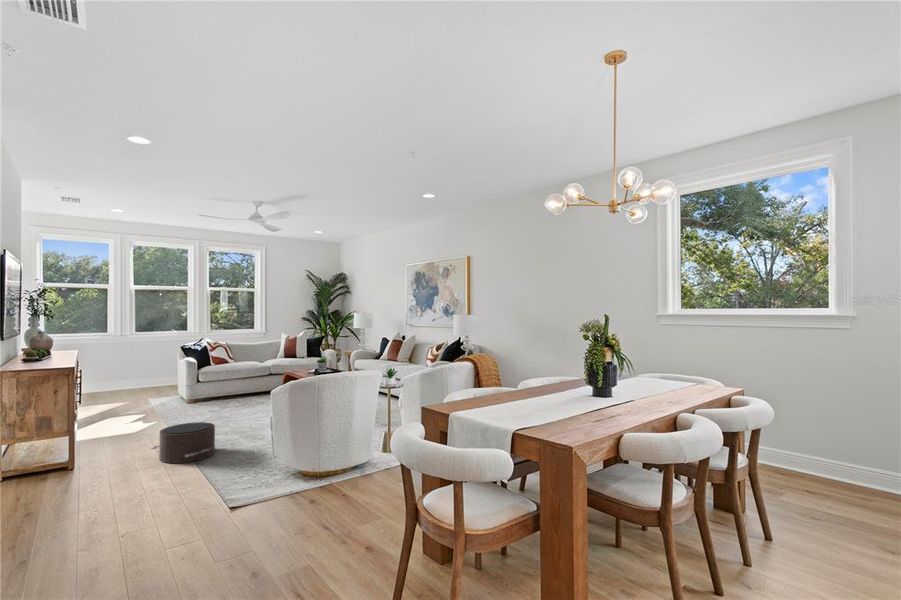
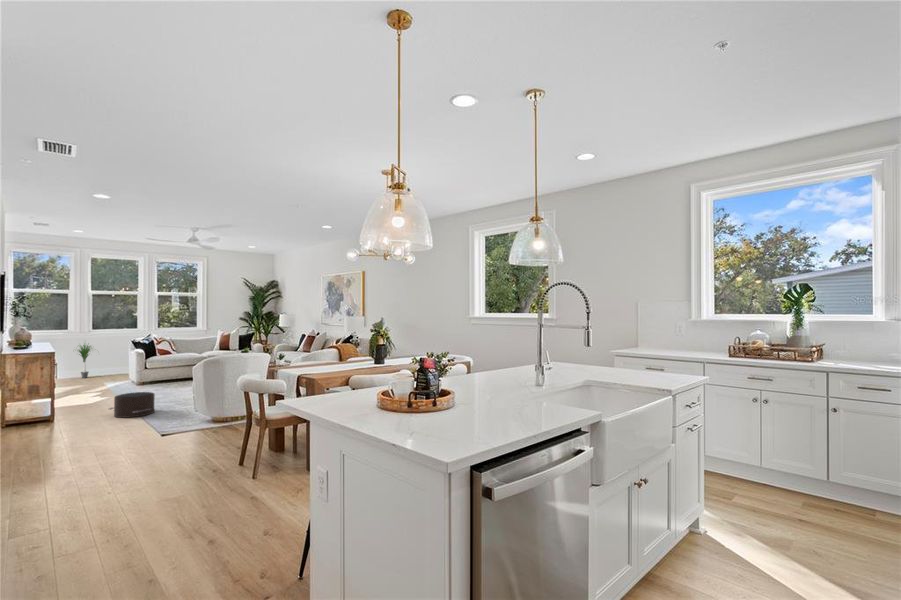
potted plant: none [106,344,144,392] -> present [78,344,91,378]

